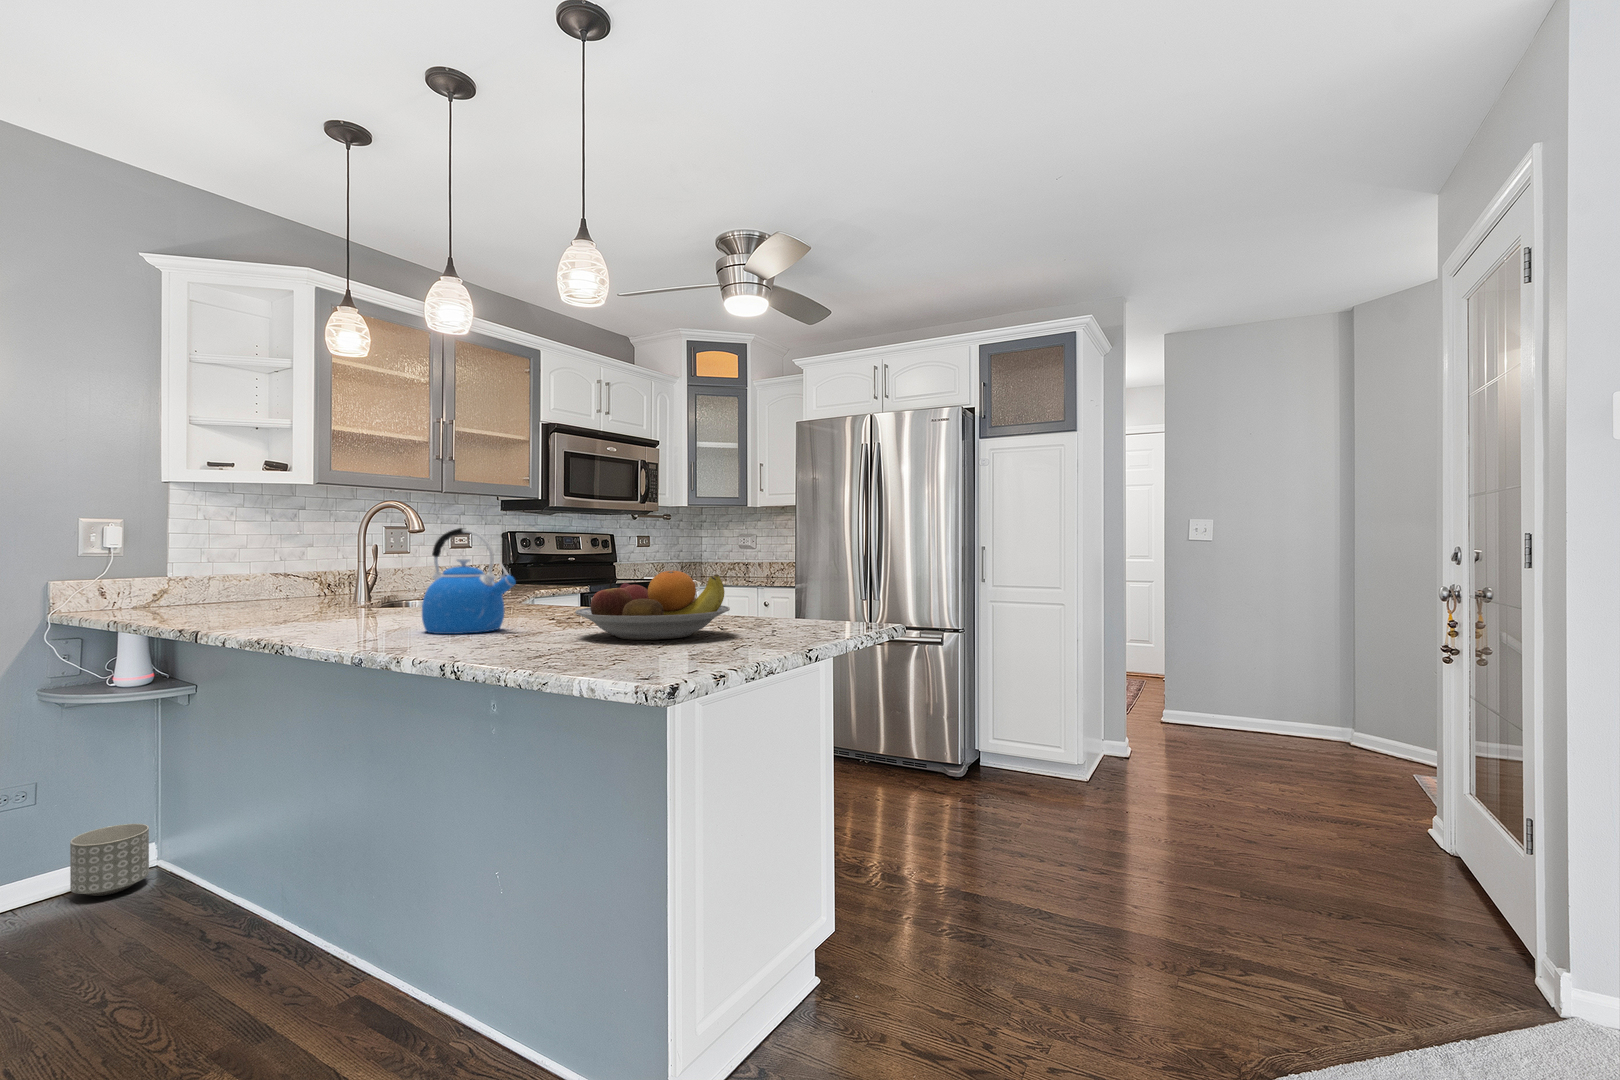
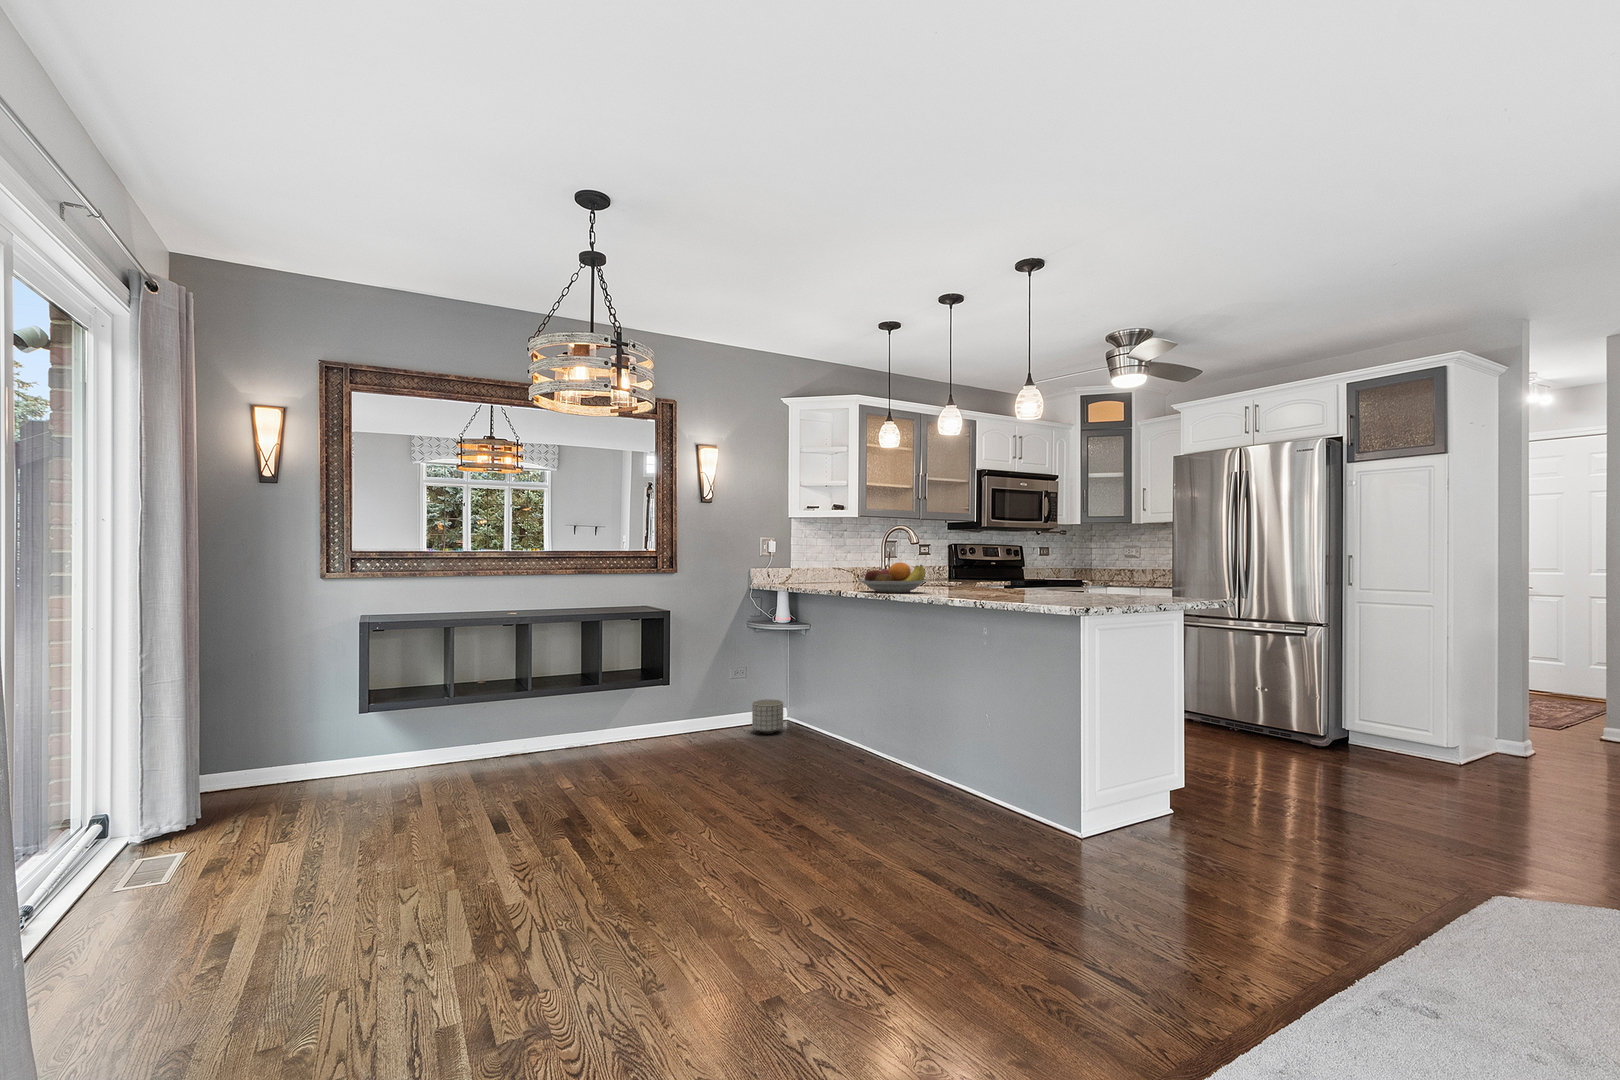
kettle: present [422,528,516,634] -> none [941,541,991,598]
fruit bowl: present [575,571,730,640] -> present [859,563,927,593]

